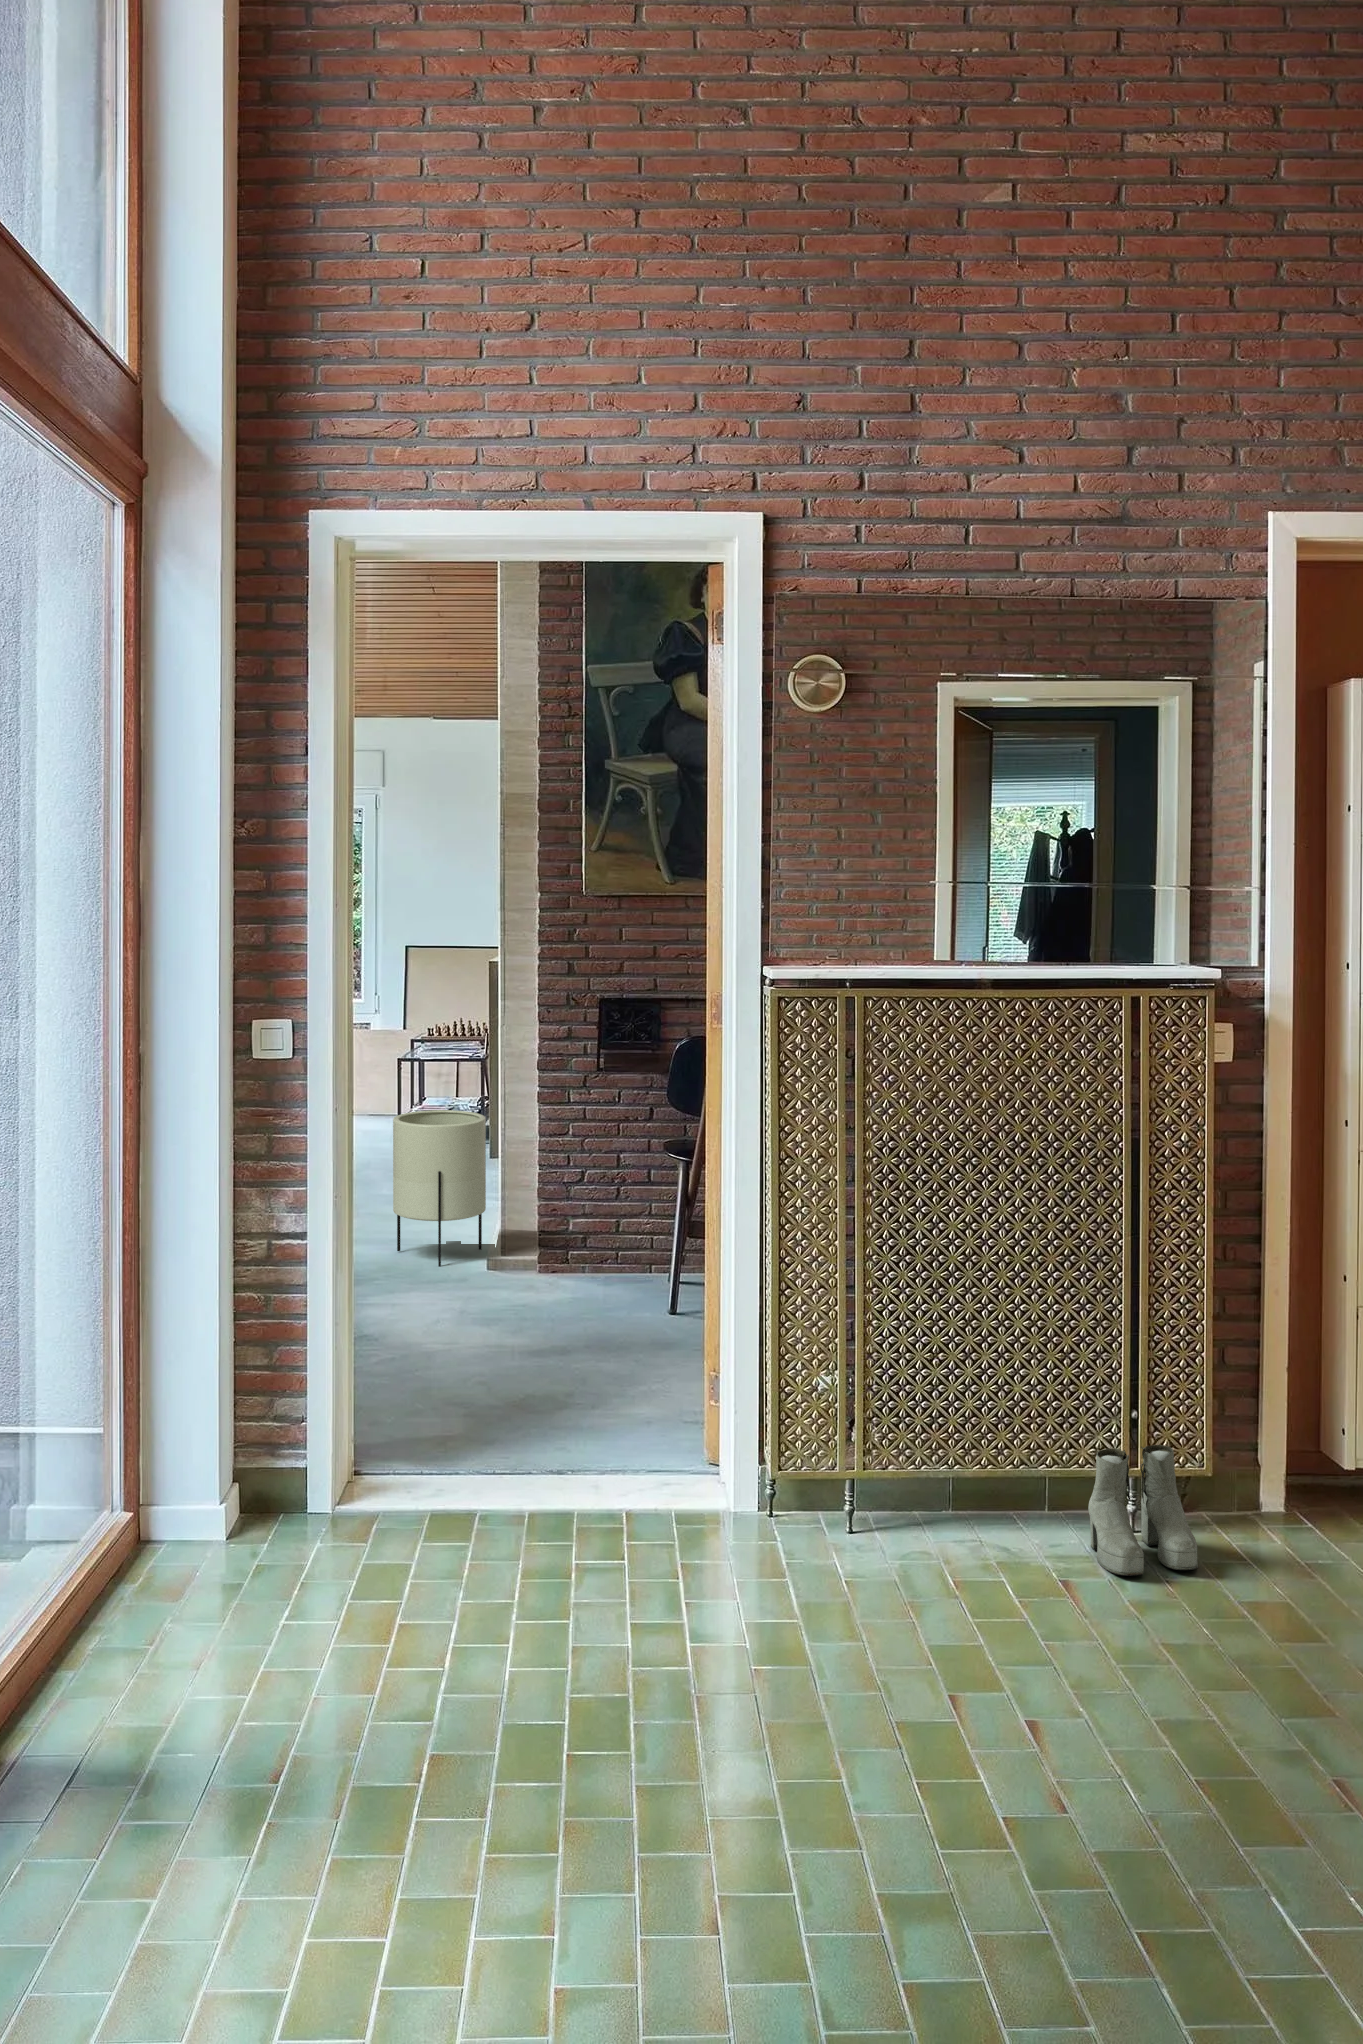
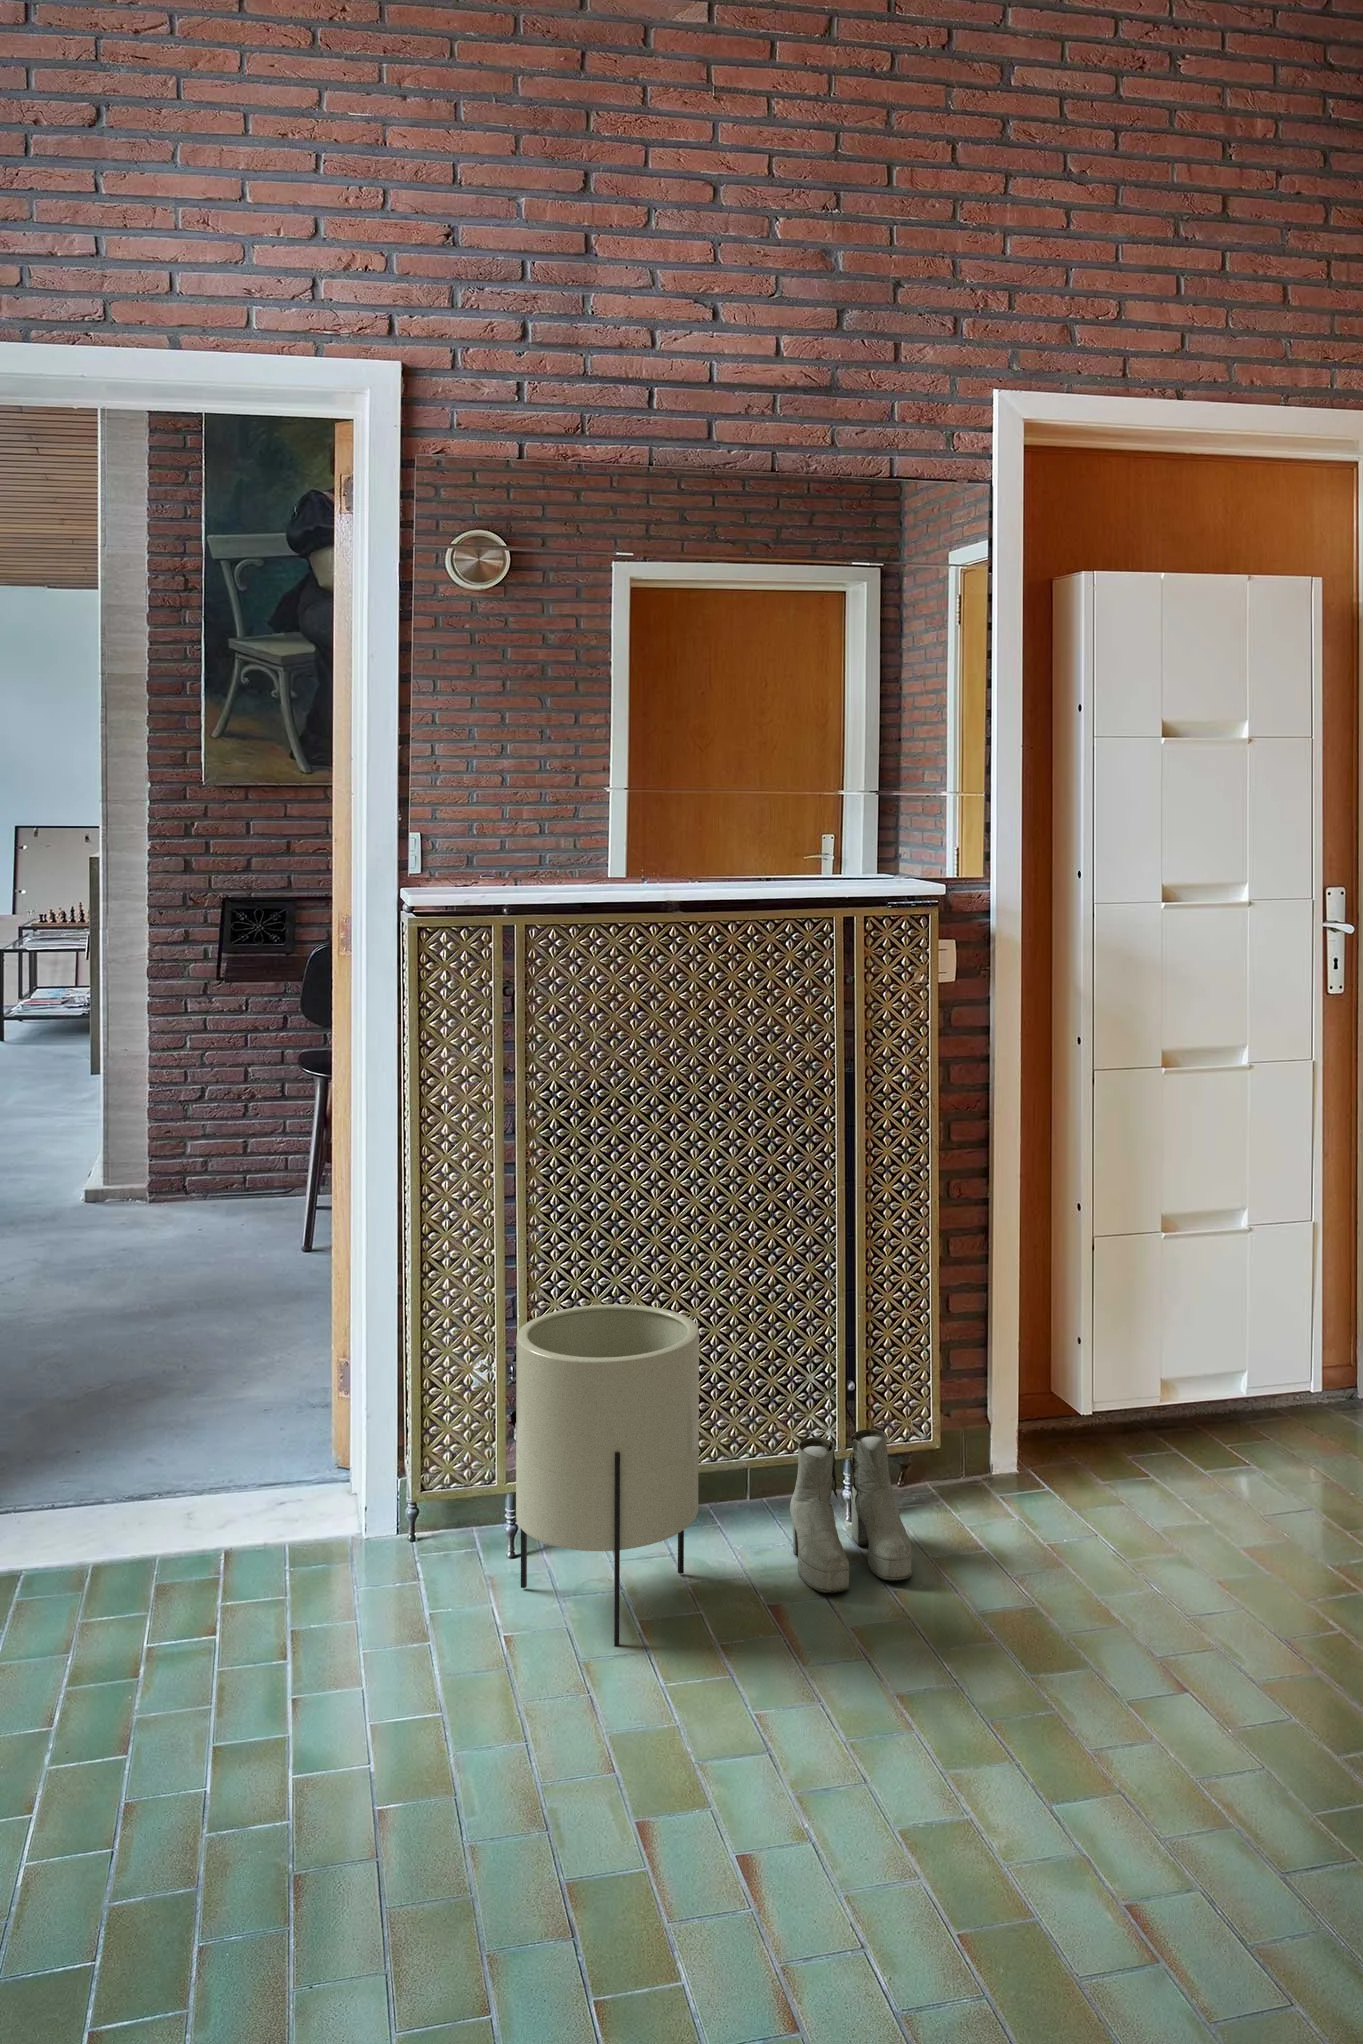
planter: present [393,1110,486,1267] -> present [516,1304,699,1646]

